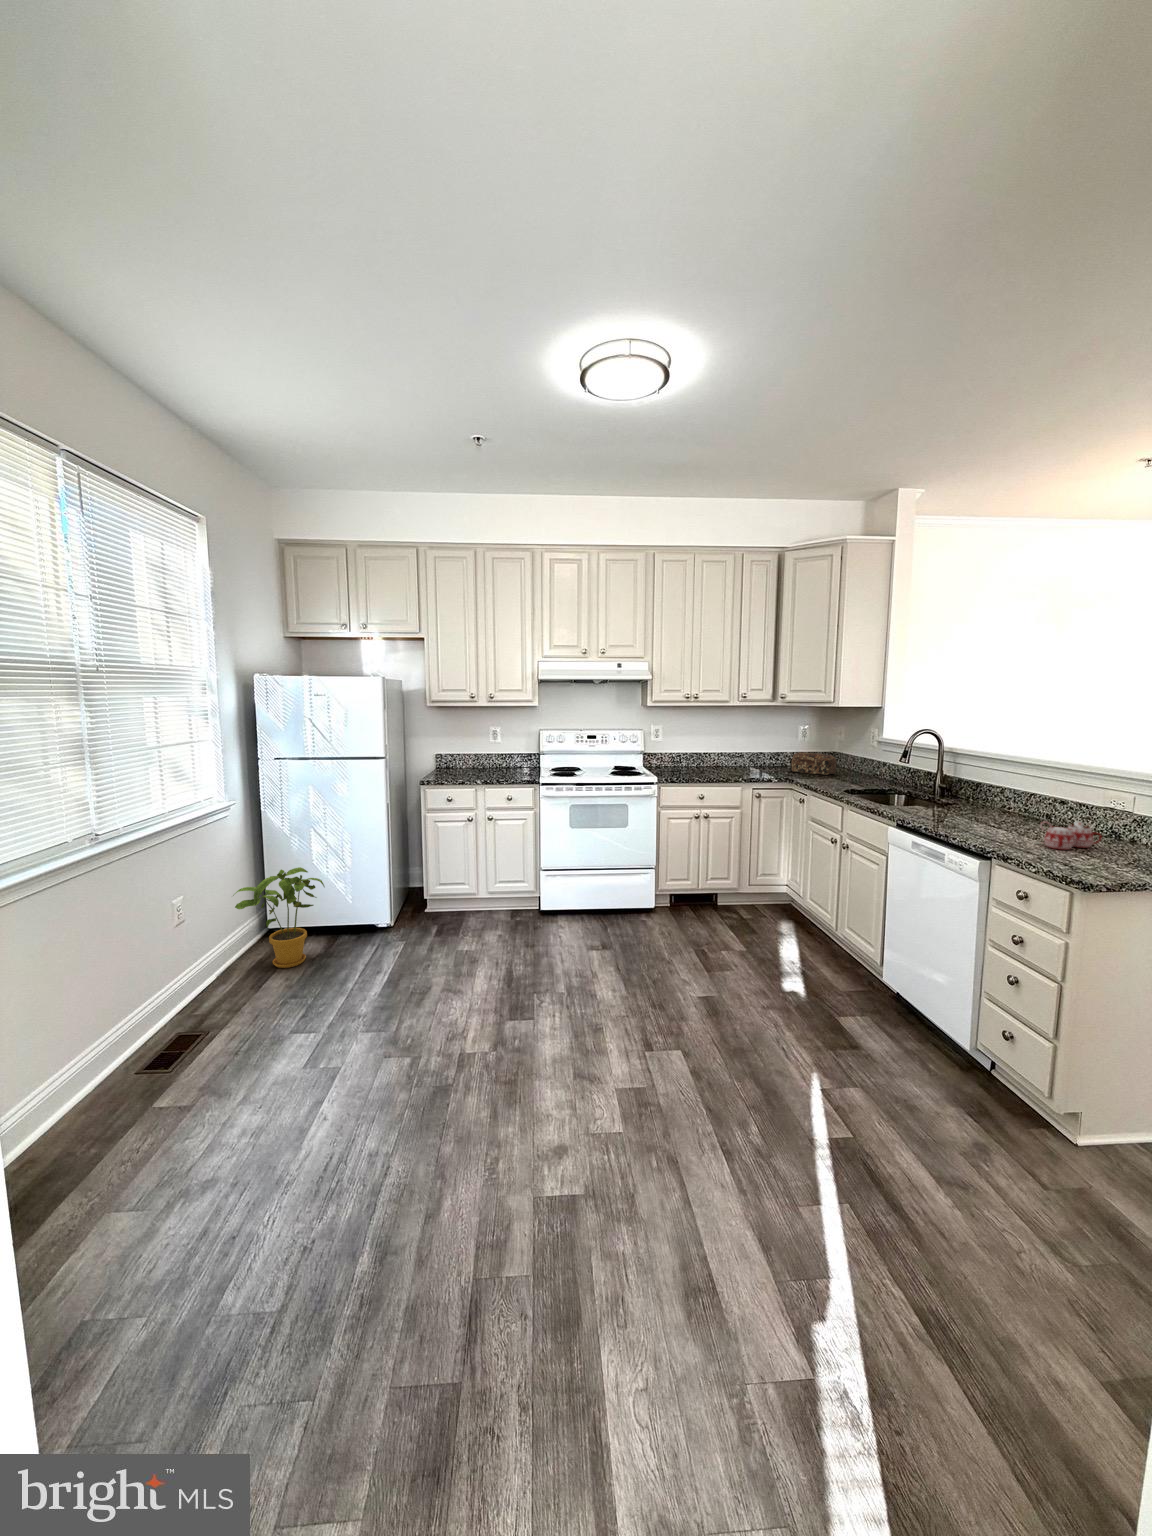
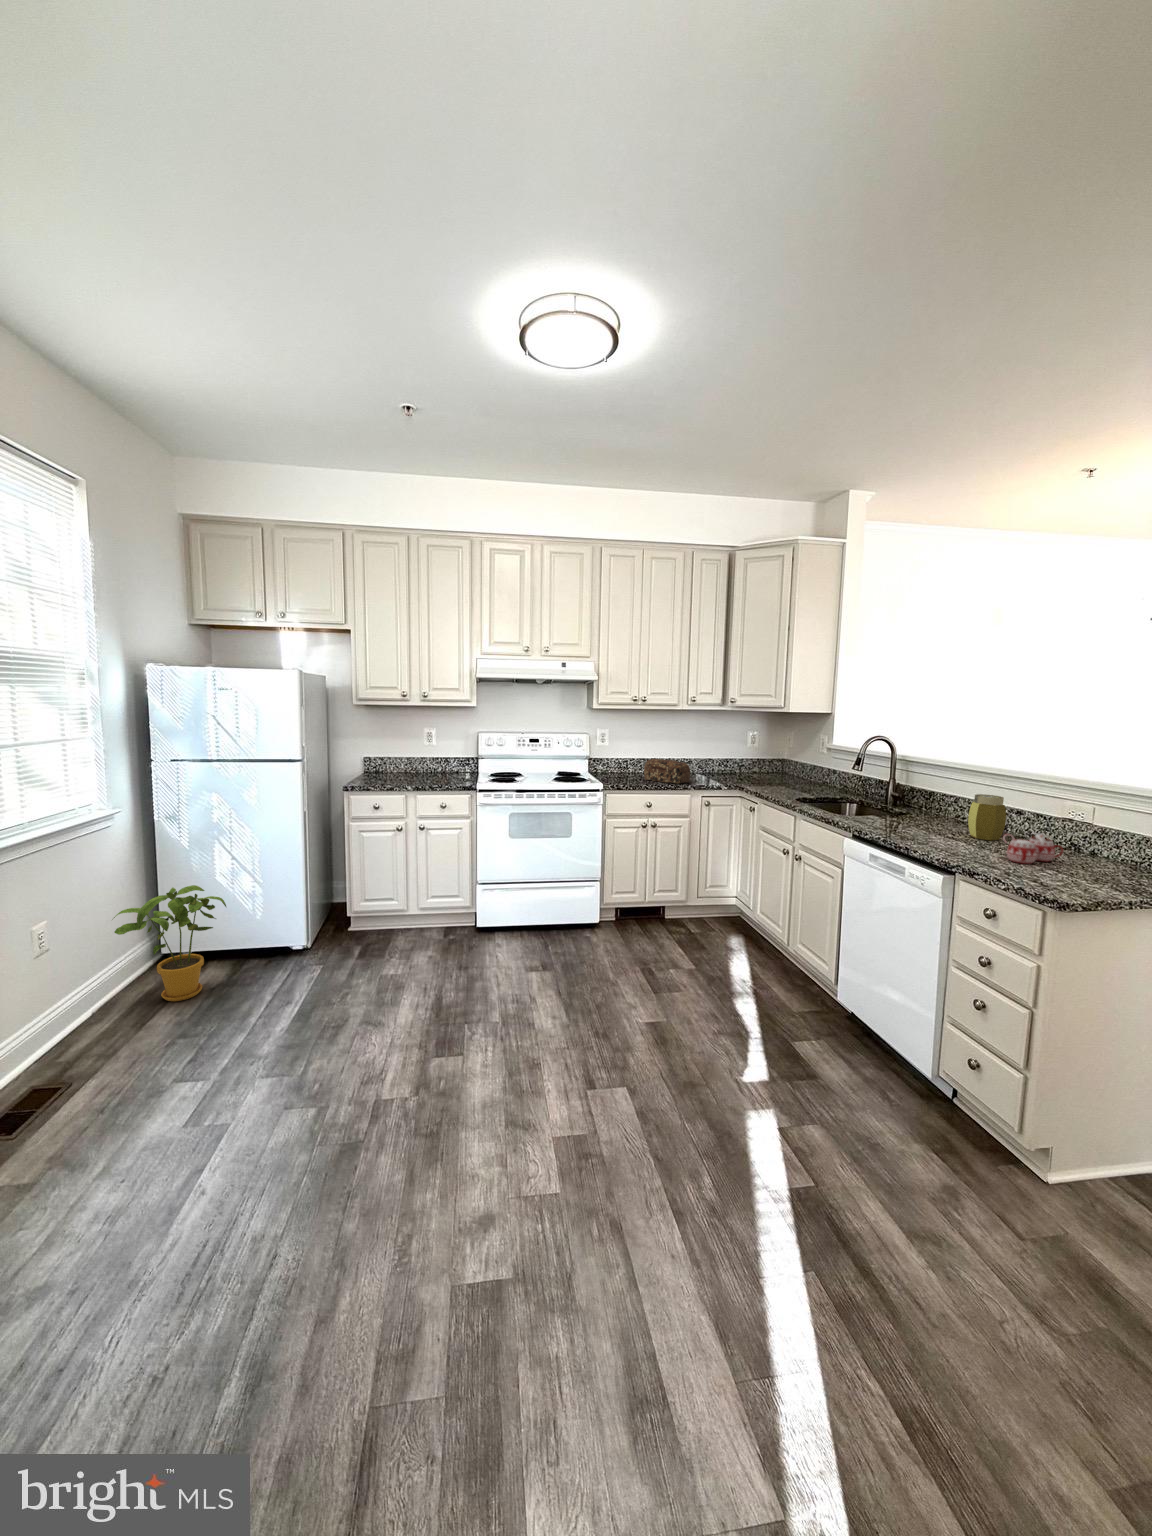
bread loaf: present [792,752,836,775] -> present [644,759,690,783]
jar: none [1011,785,1048,829] -> present [968,794,1006,840]

